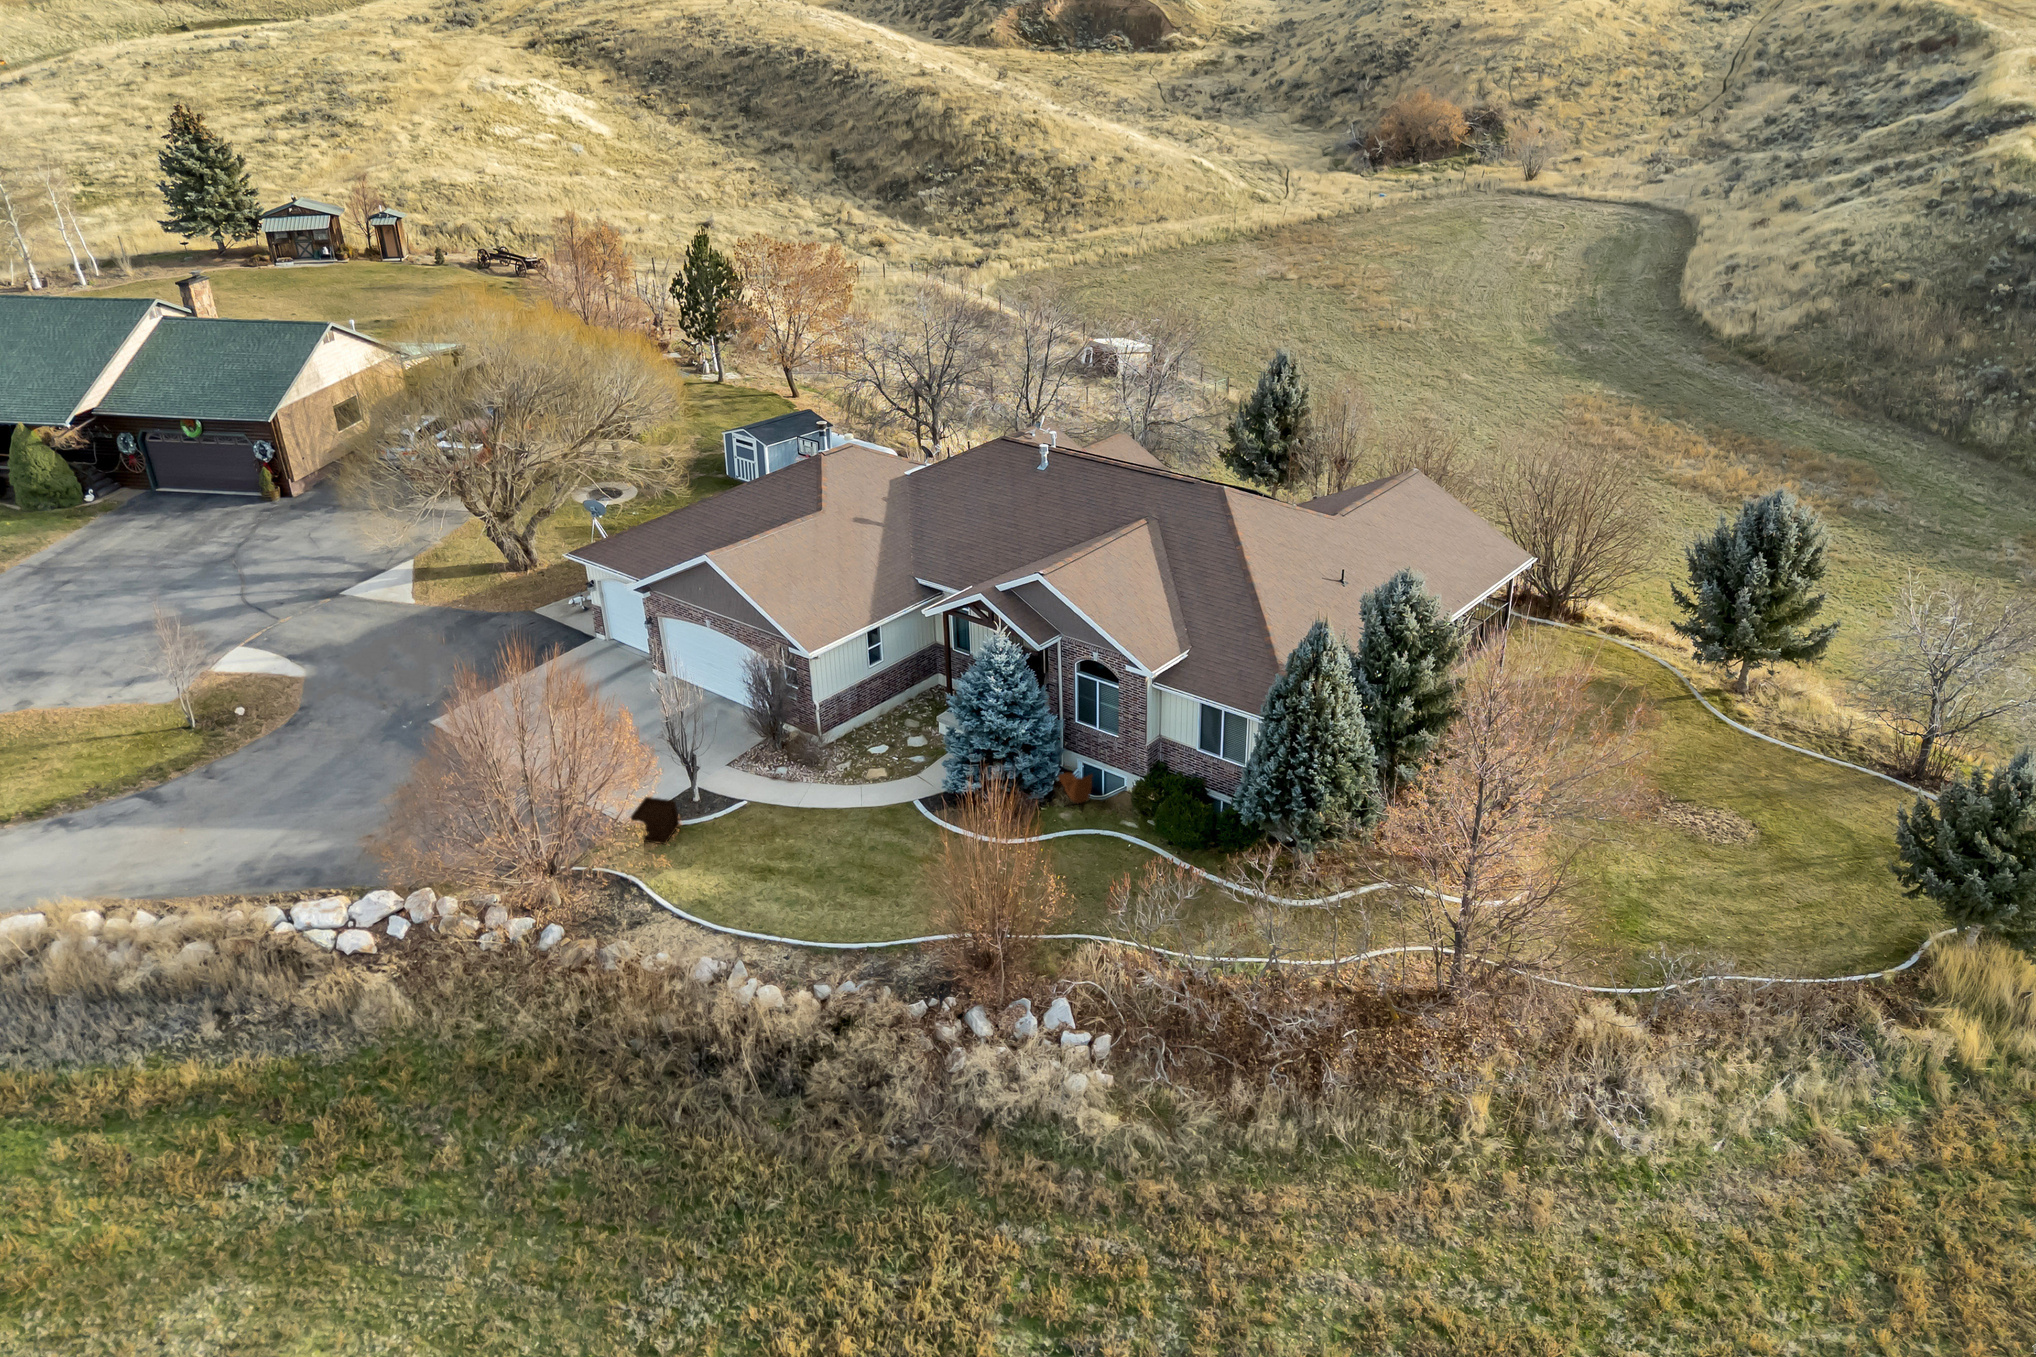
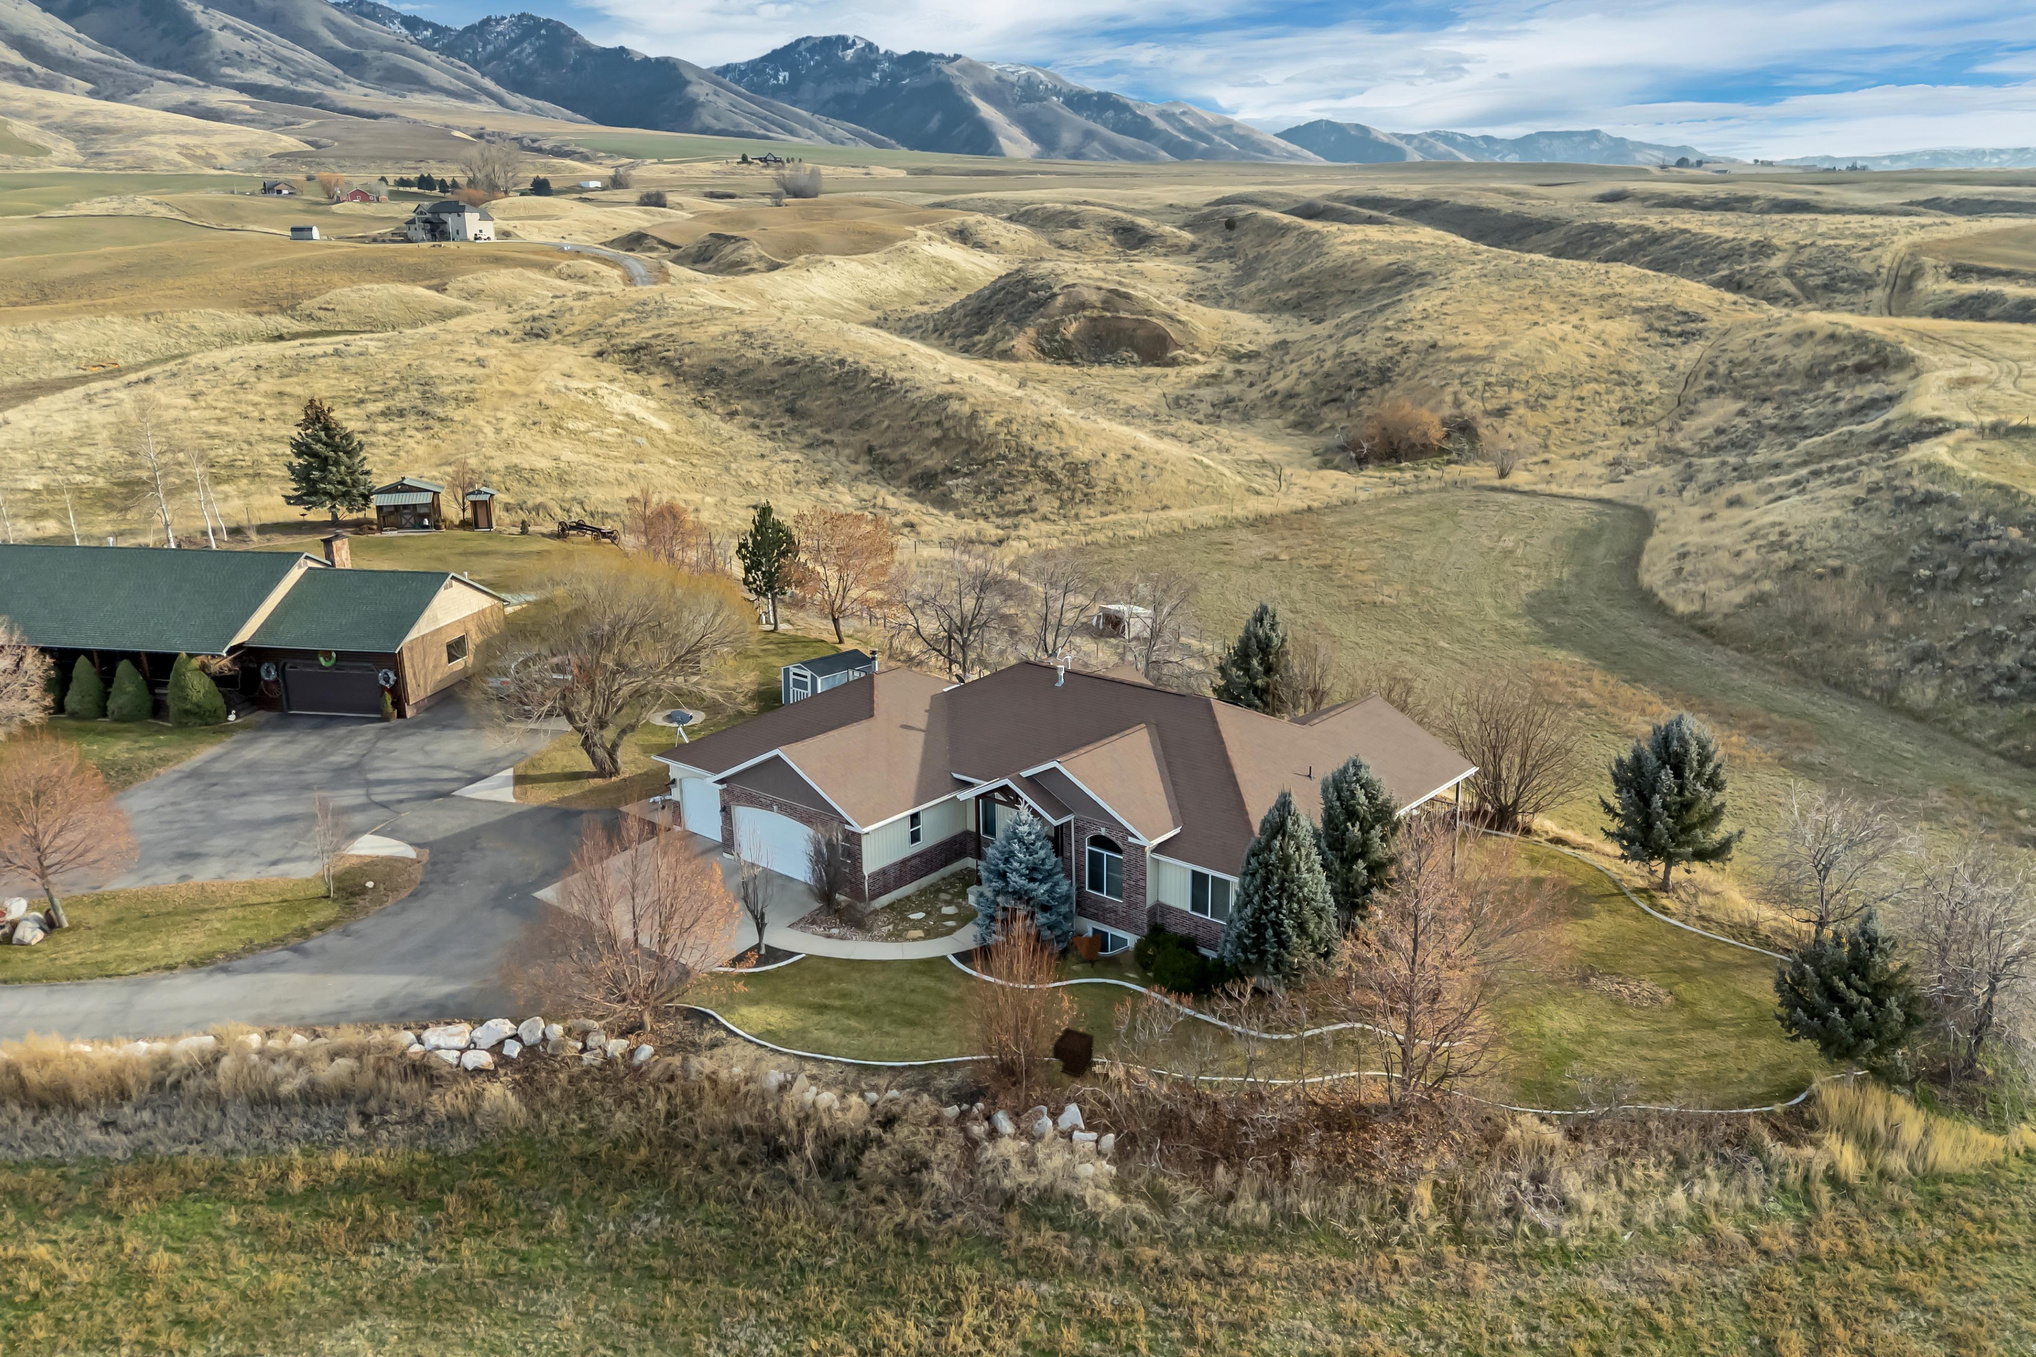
wooden crate: present [631,797,680,844] -> present [1053,1027,1094,1077]

